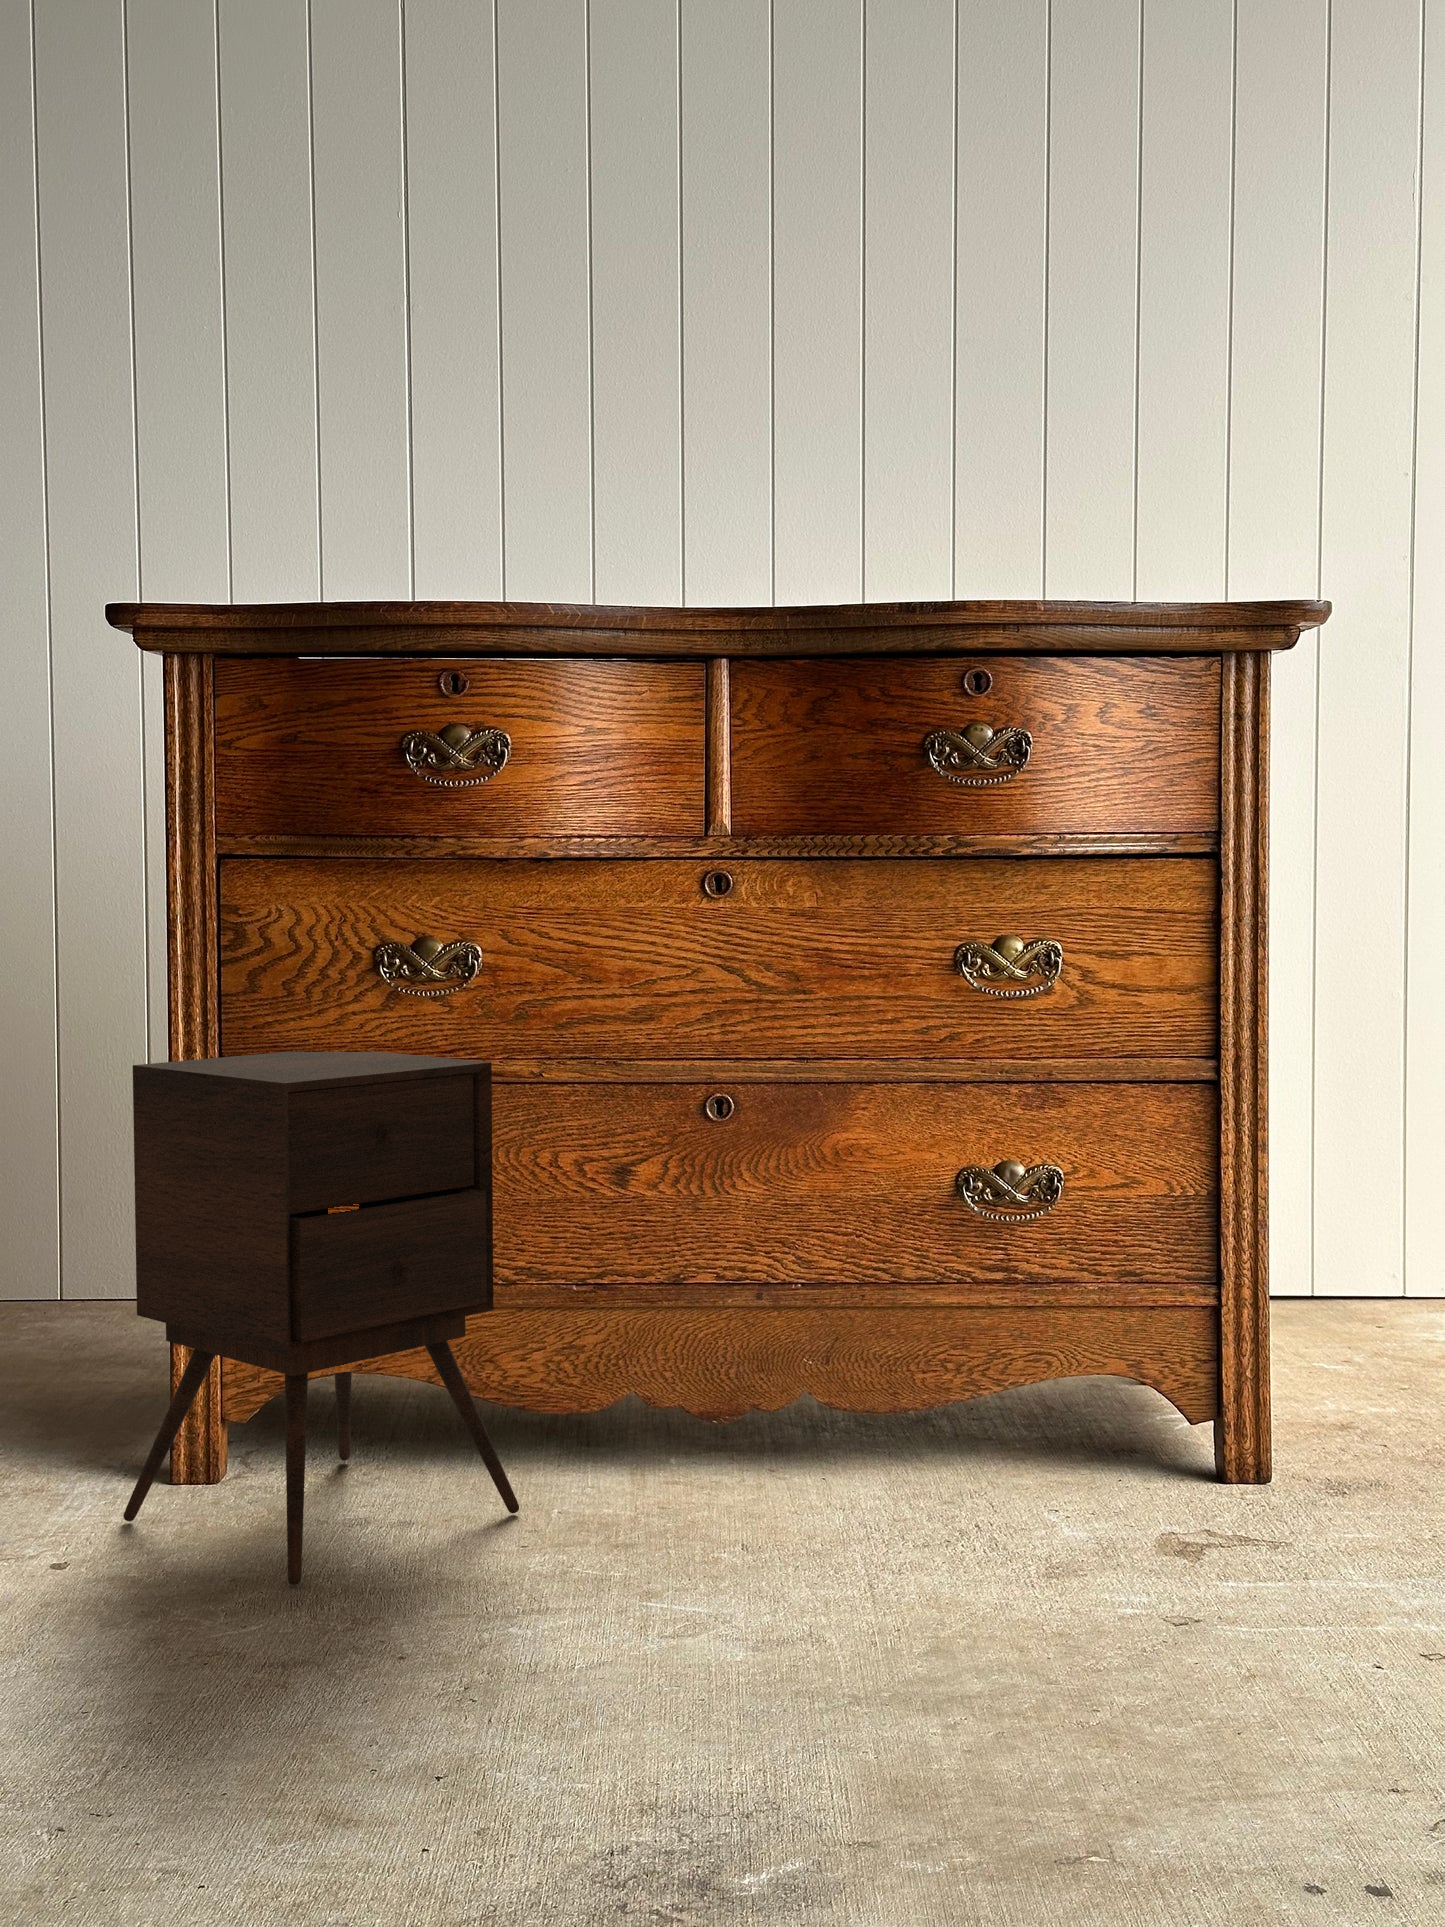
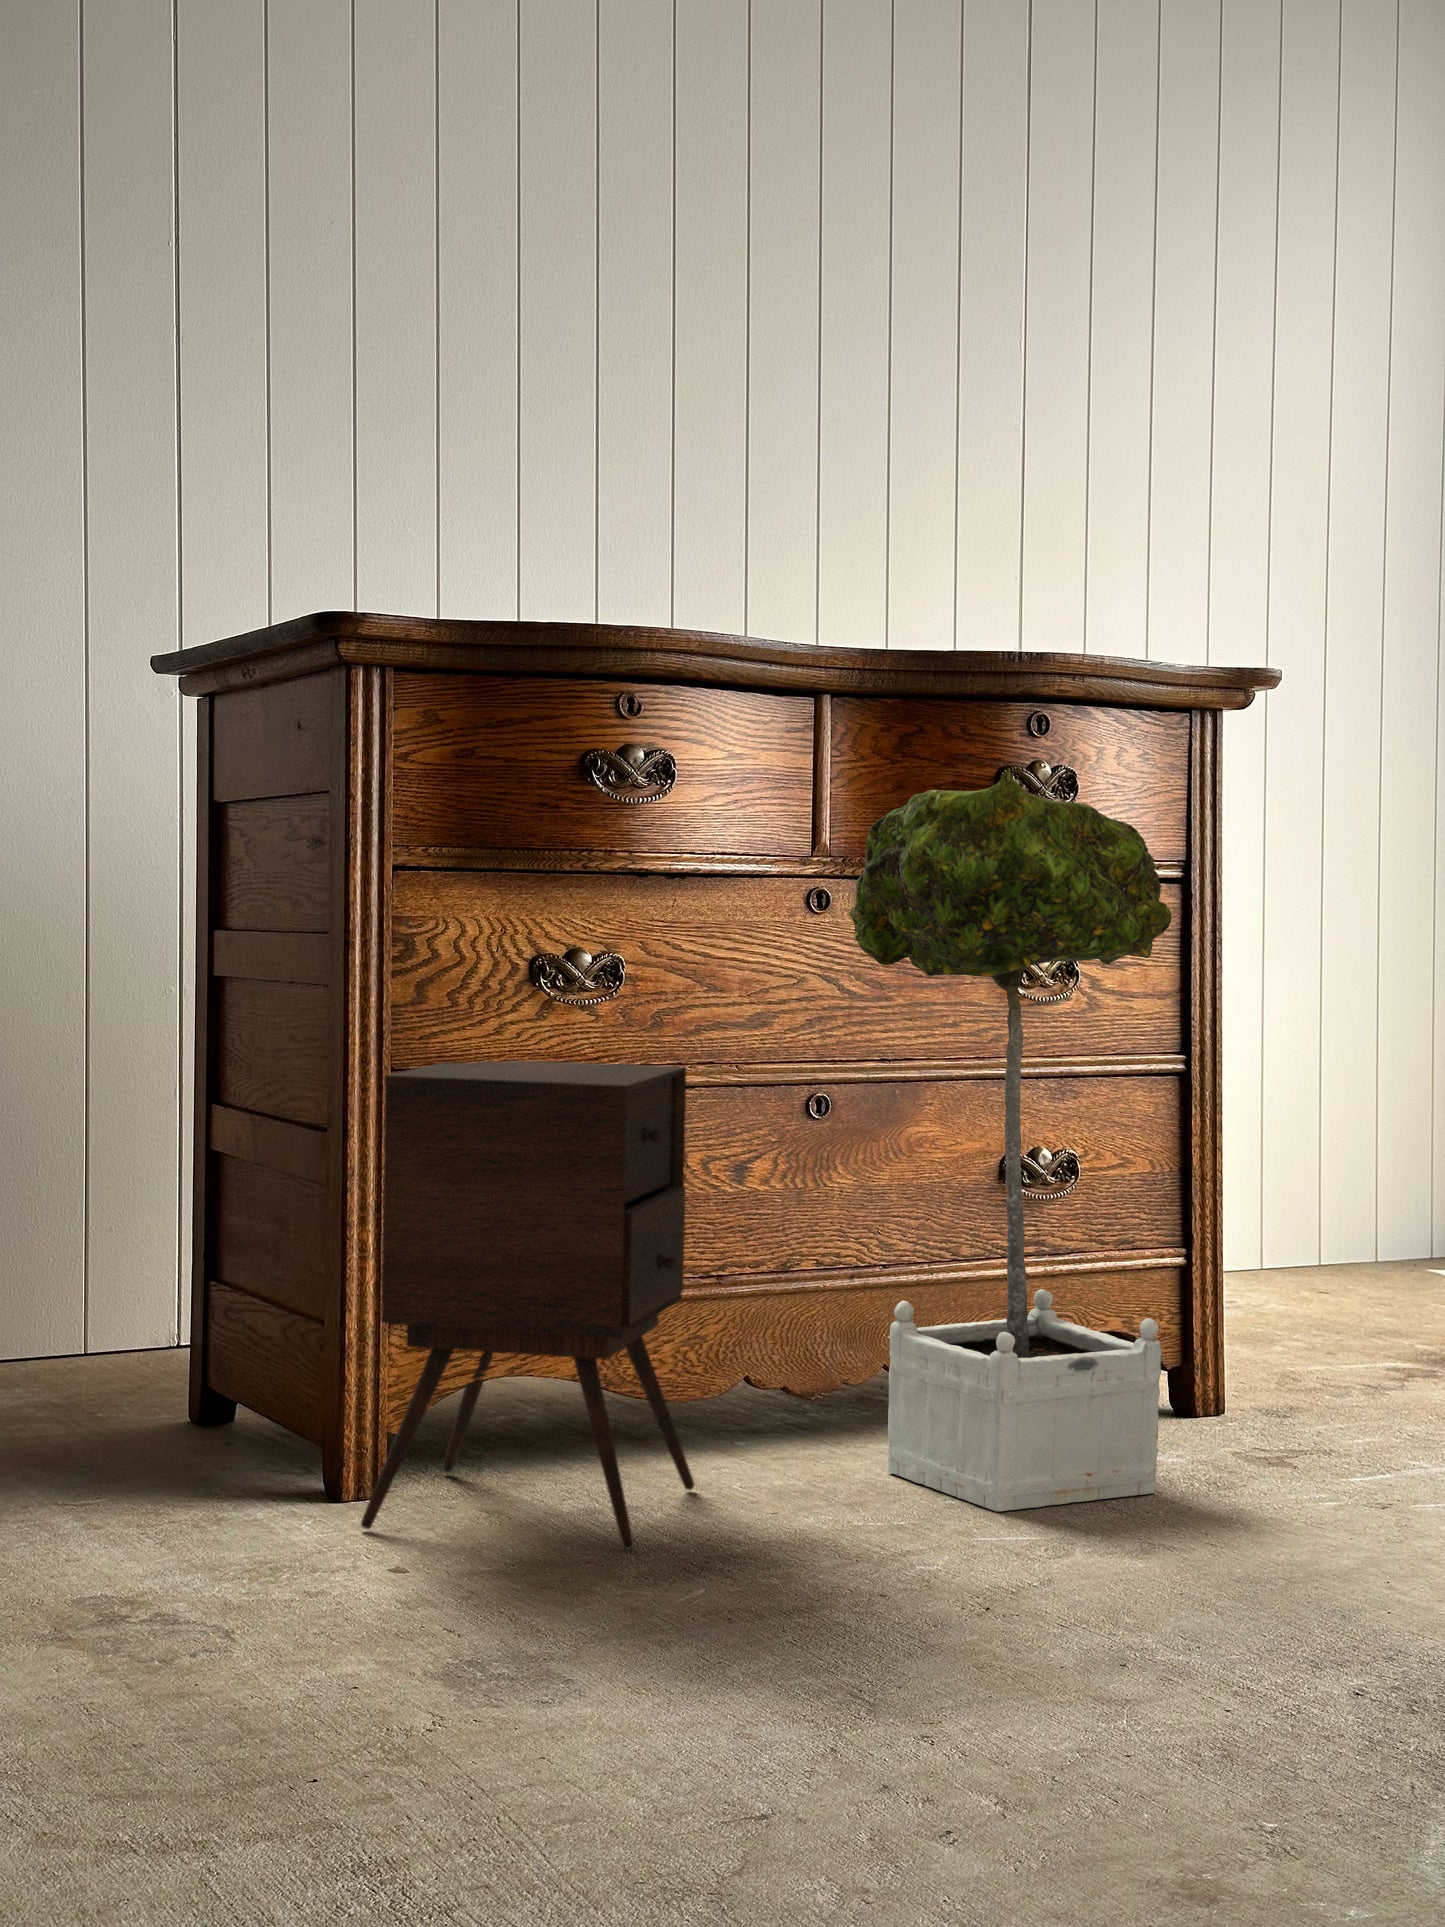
potted tree: none [654,725,1016,1590] -> present [849,771,1172,1511]

